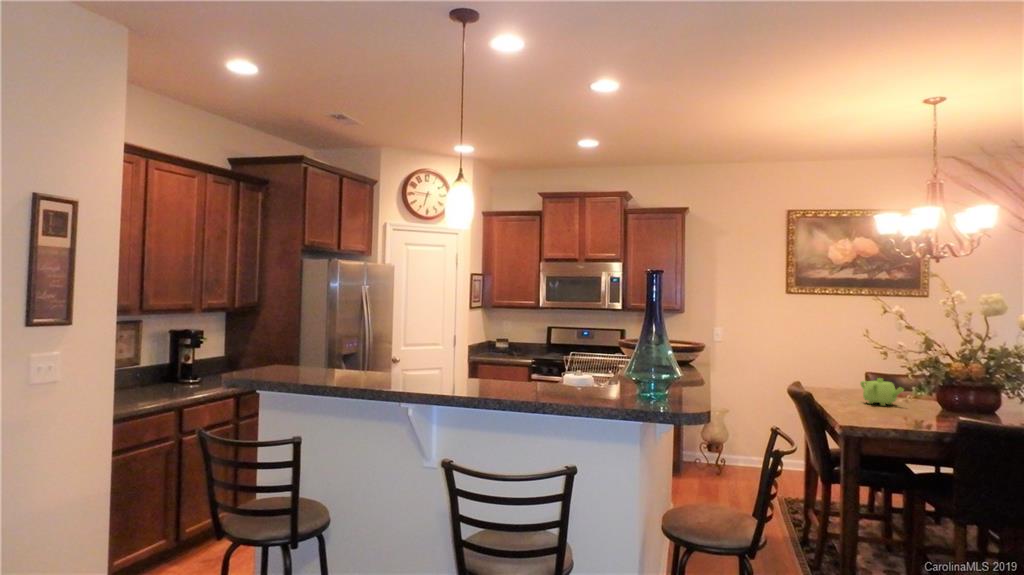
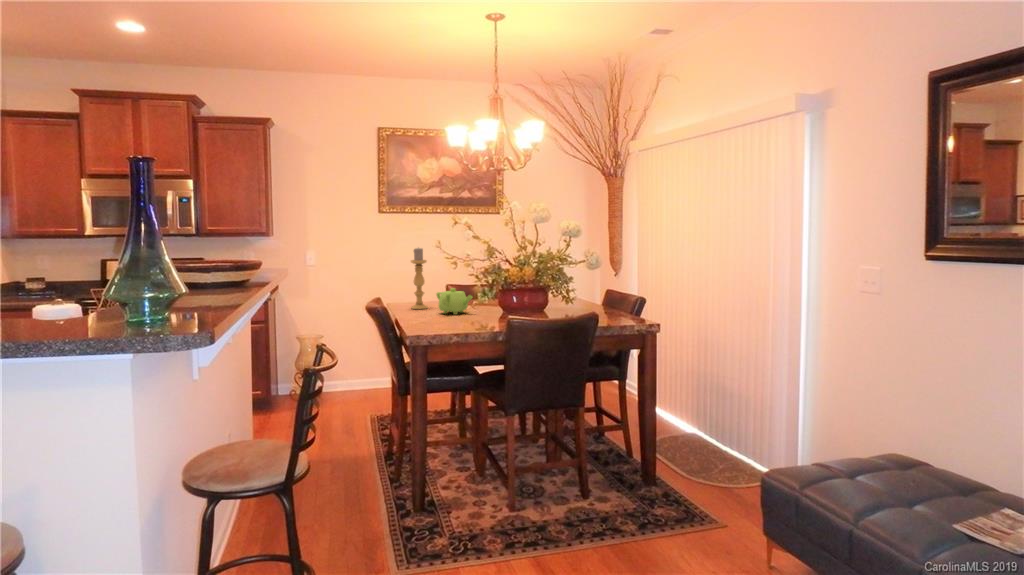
candle holder: none [829,333,848,396] -> present [411,248,428,309]

